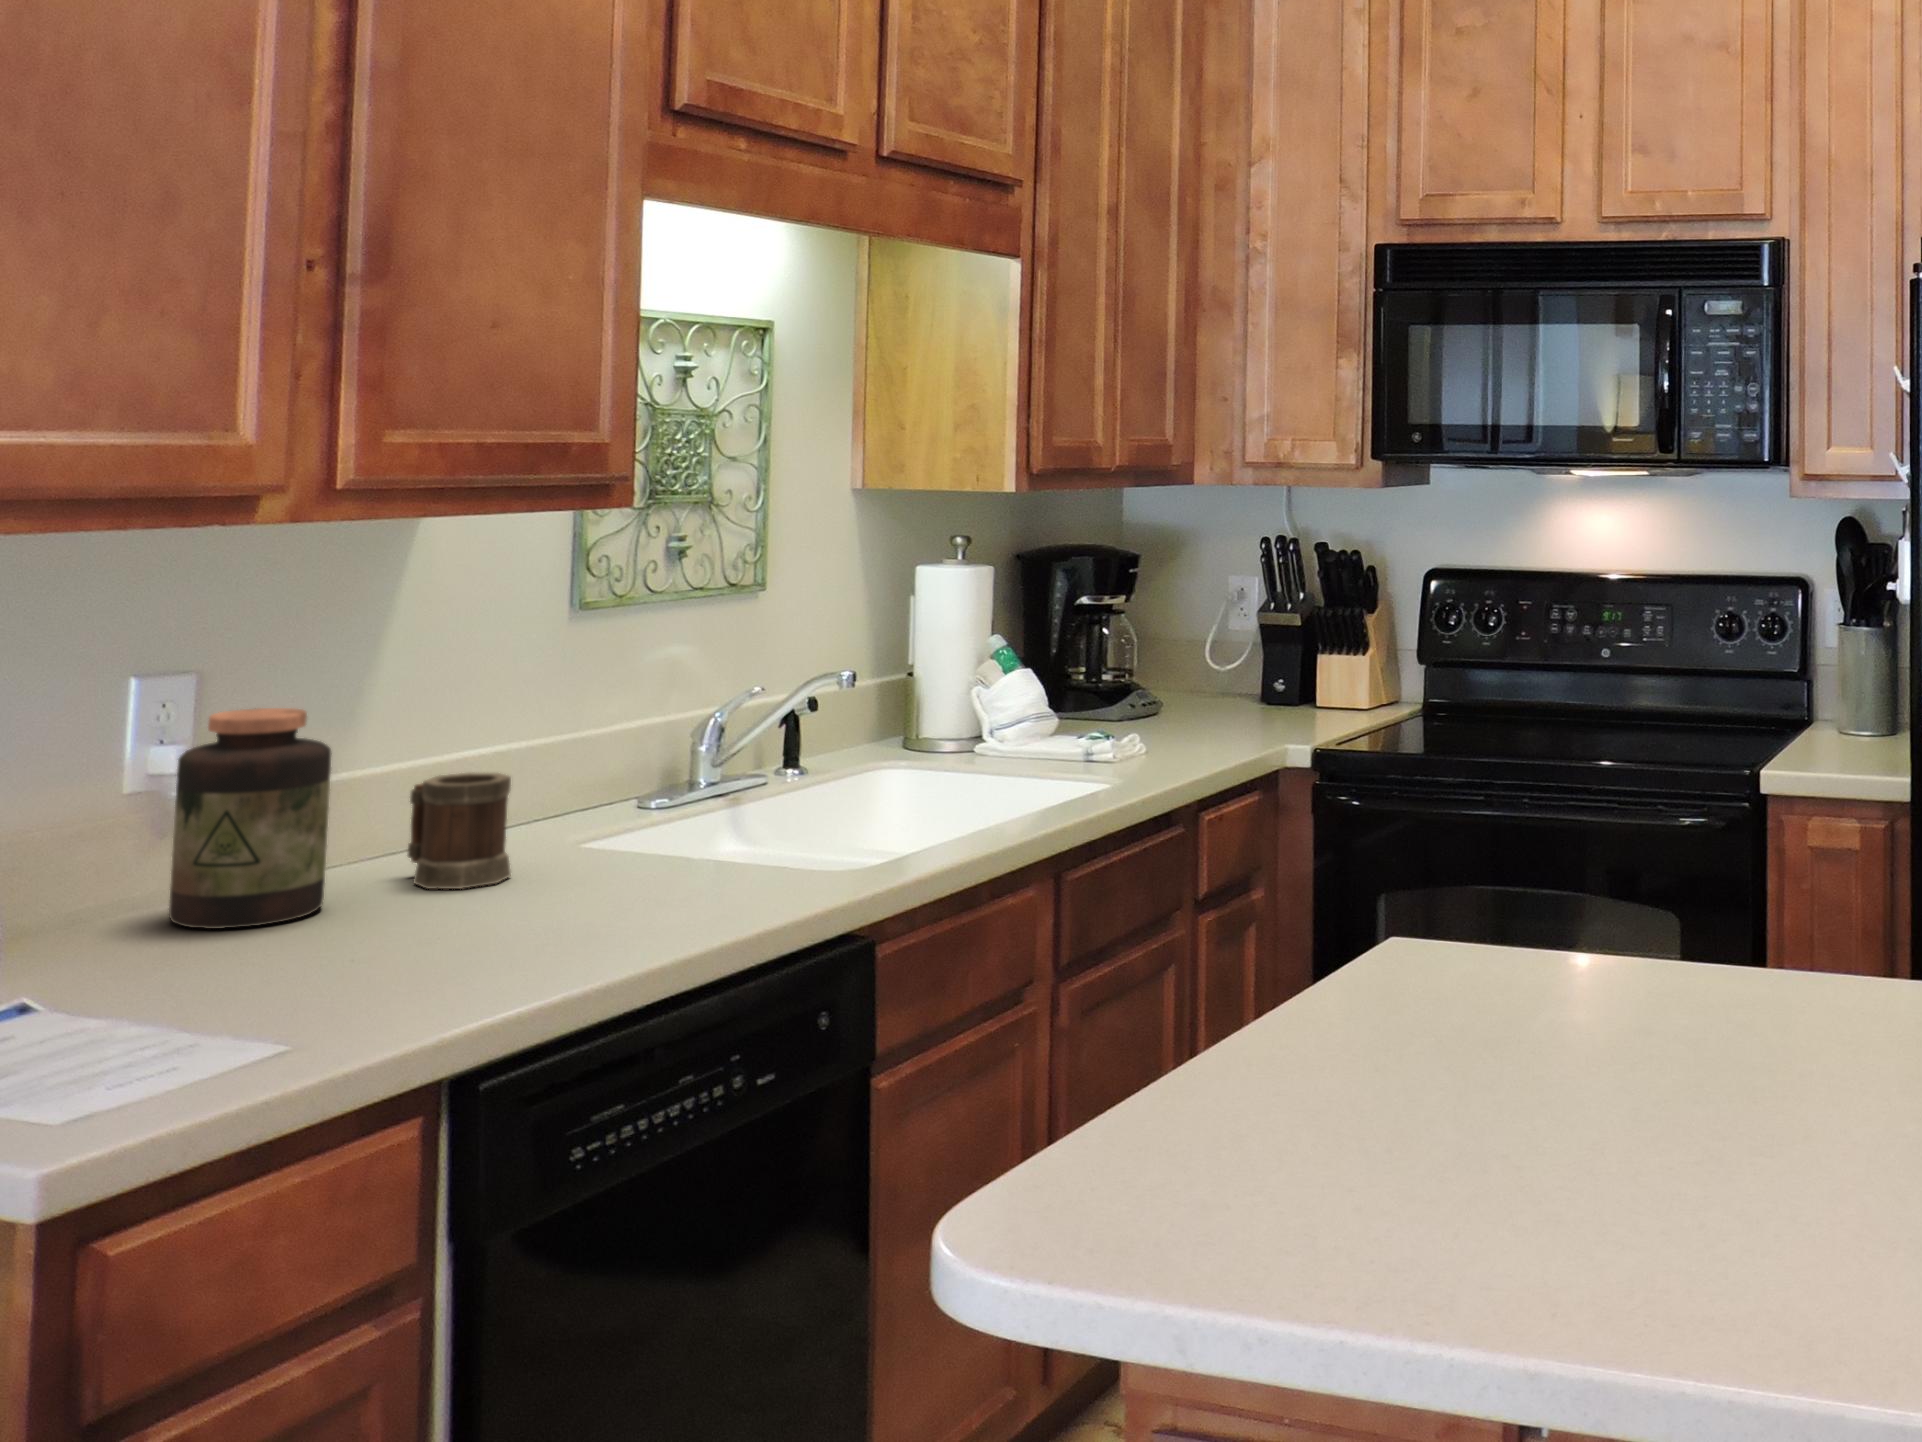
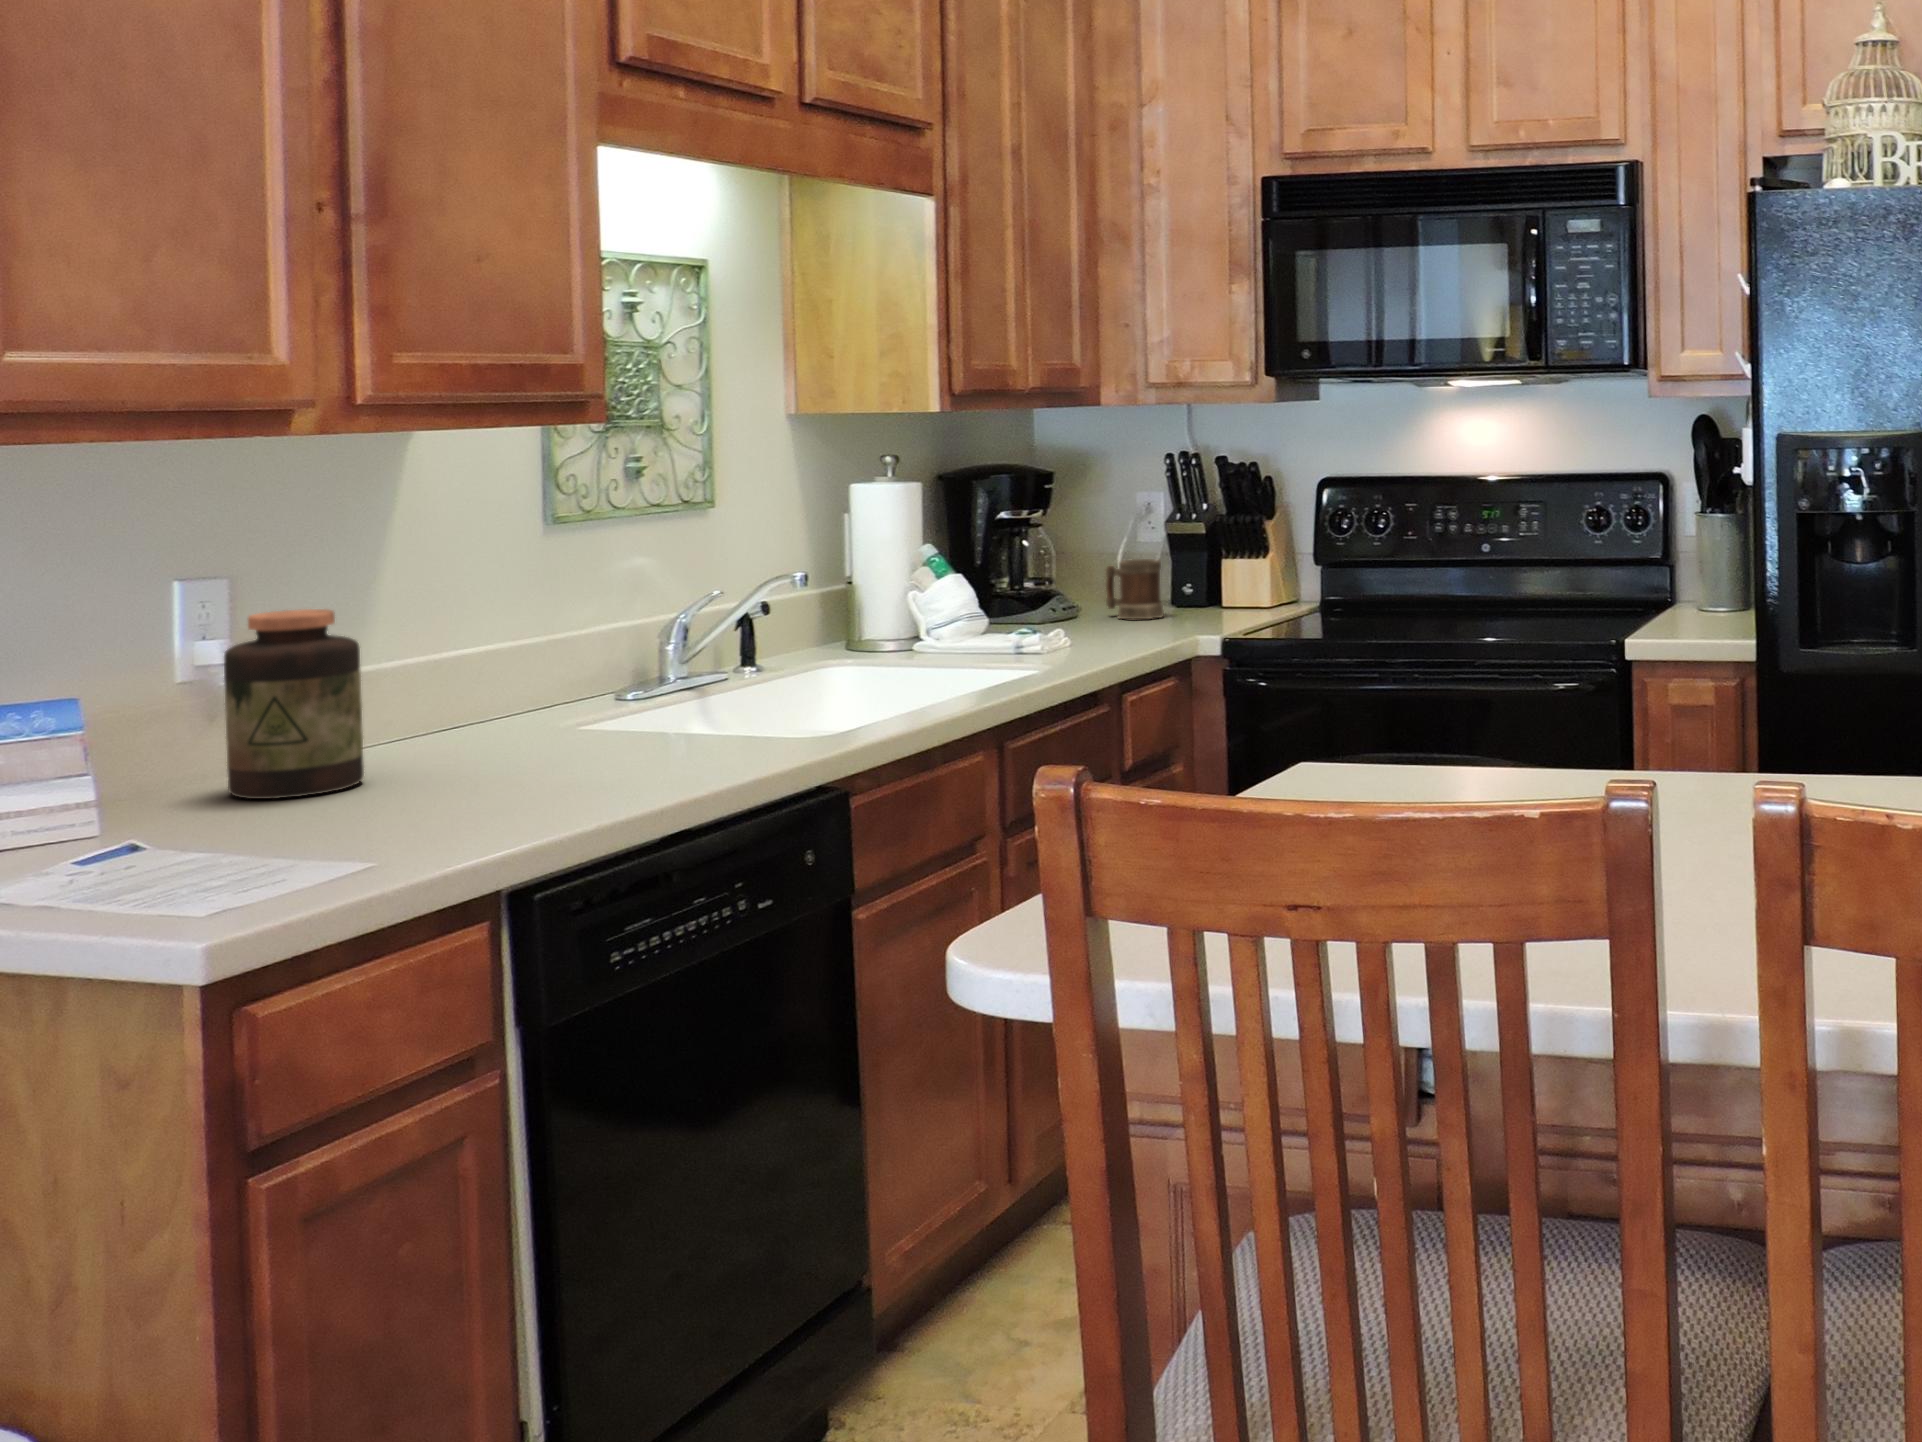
mug: present [407,772,511,889] -> present [1106,559,1164,619]

